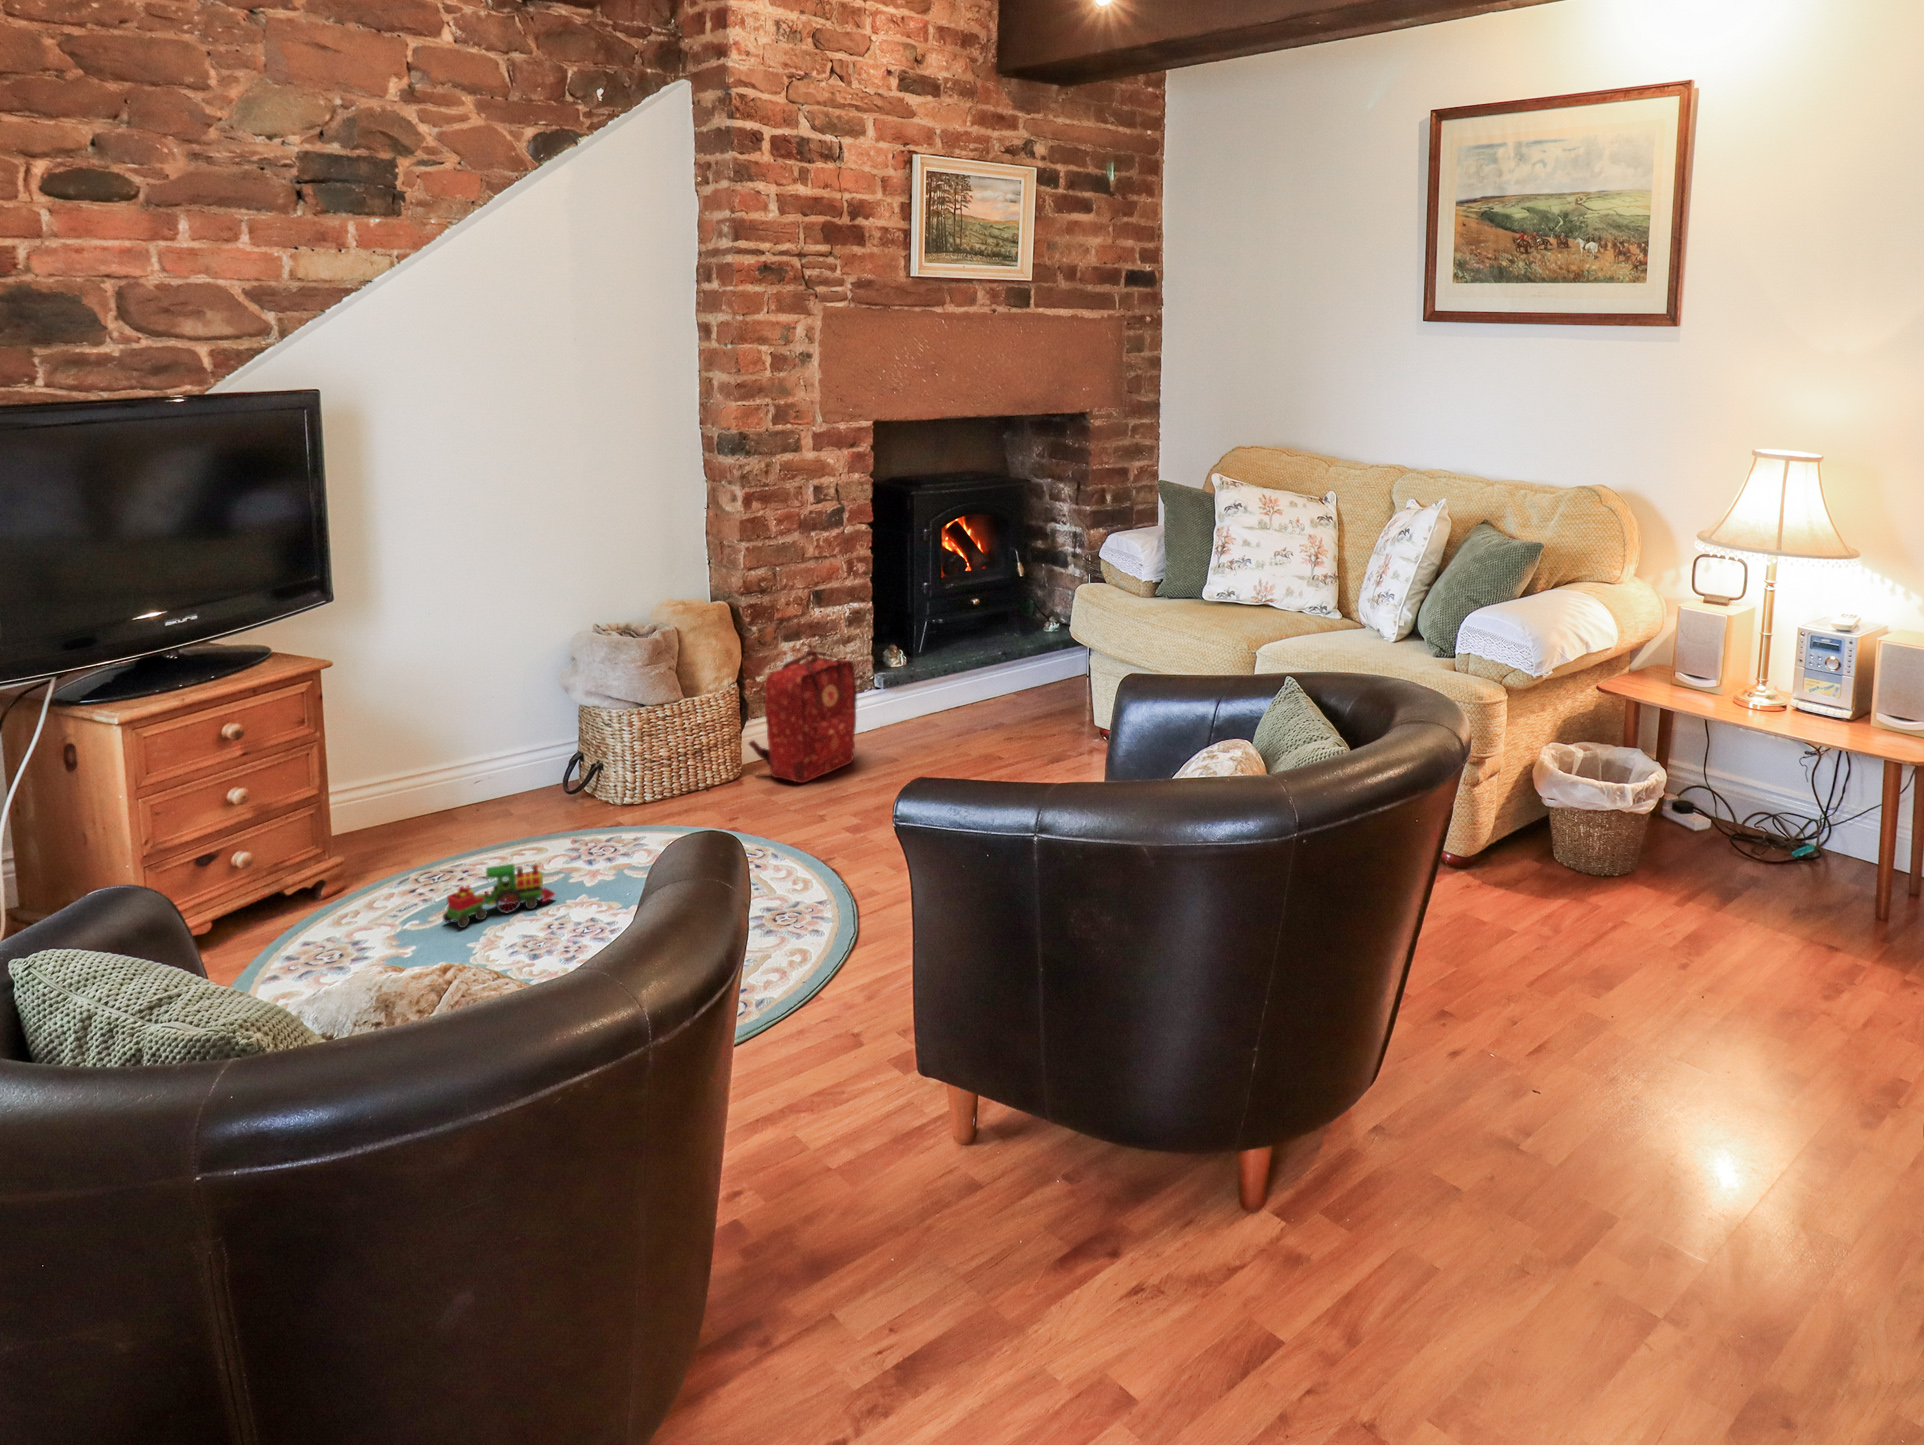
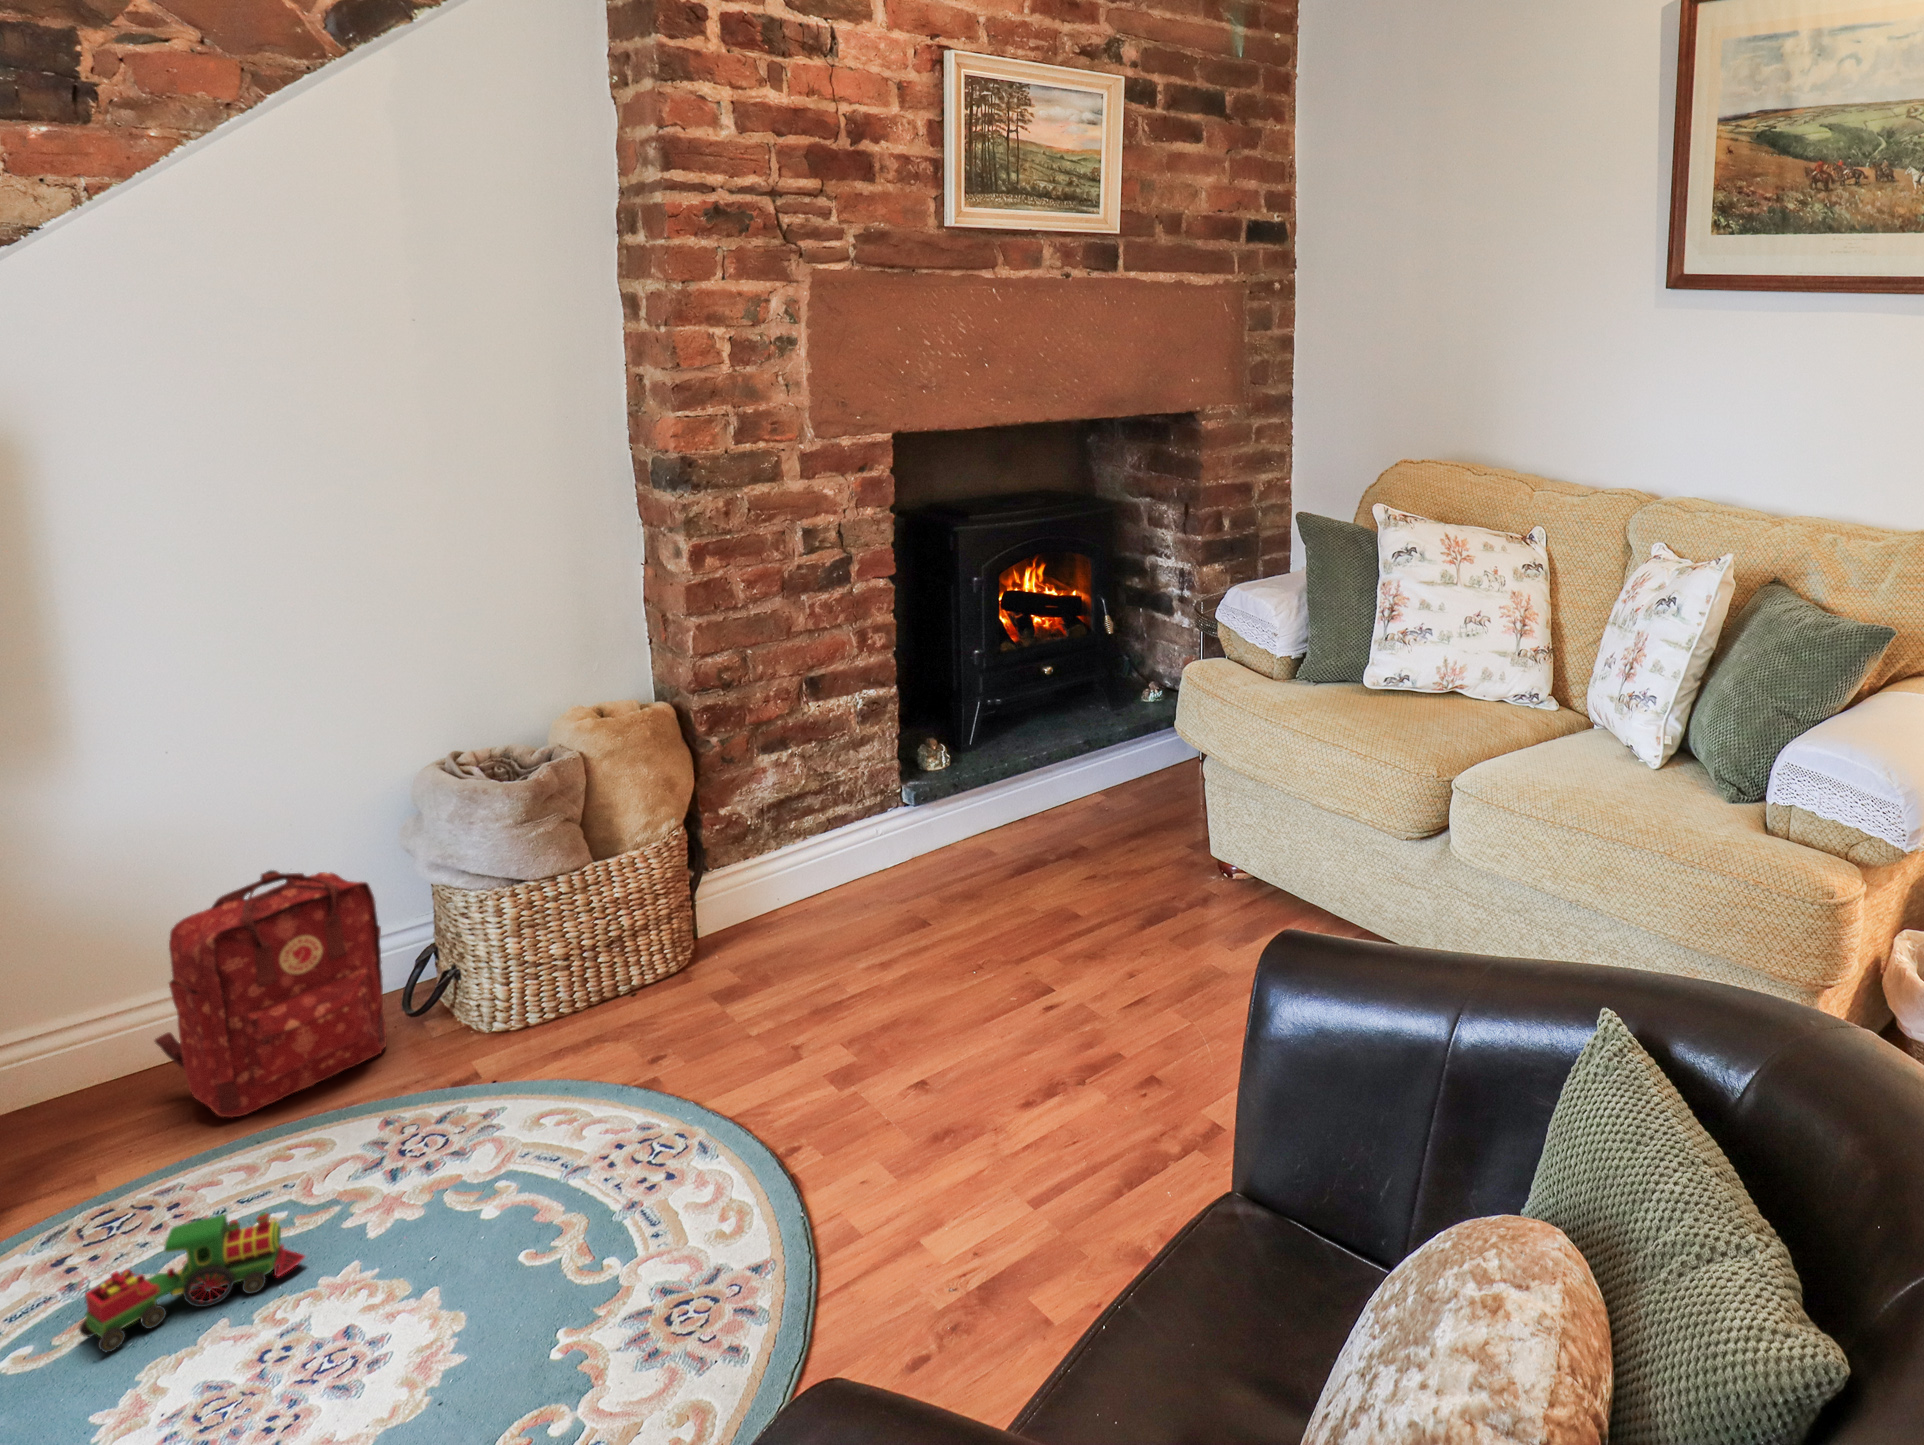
backpack: present [749,649,857,783] -> present [155,870,386,1117]

